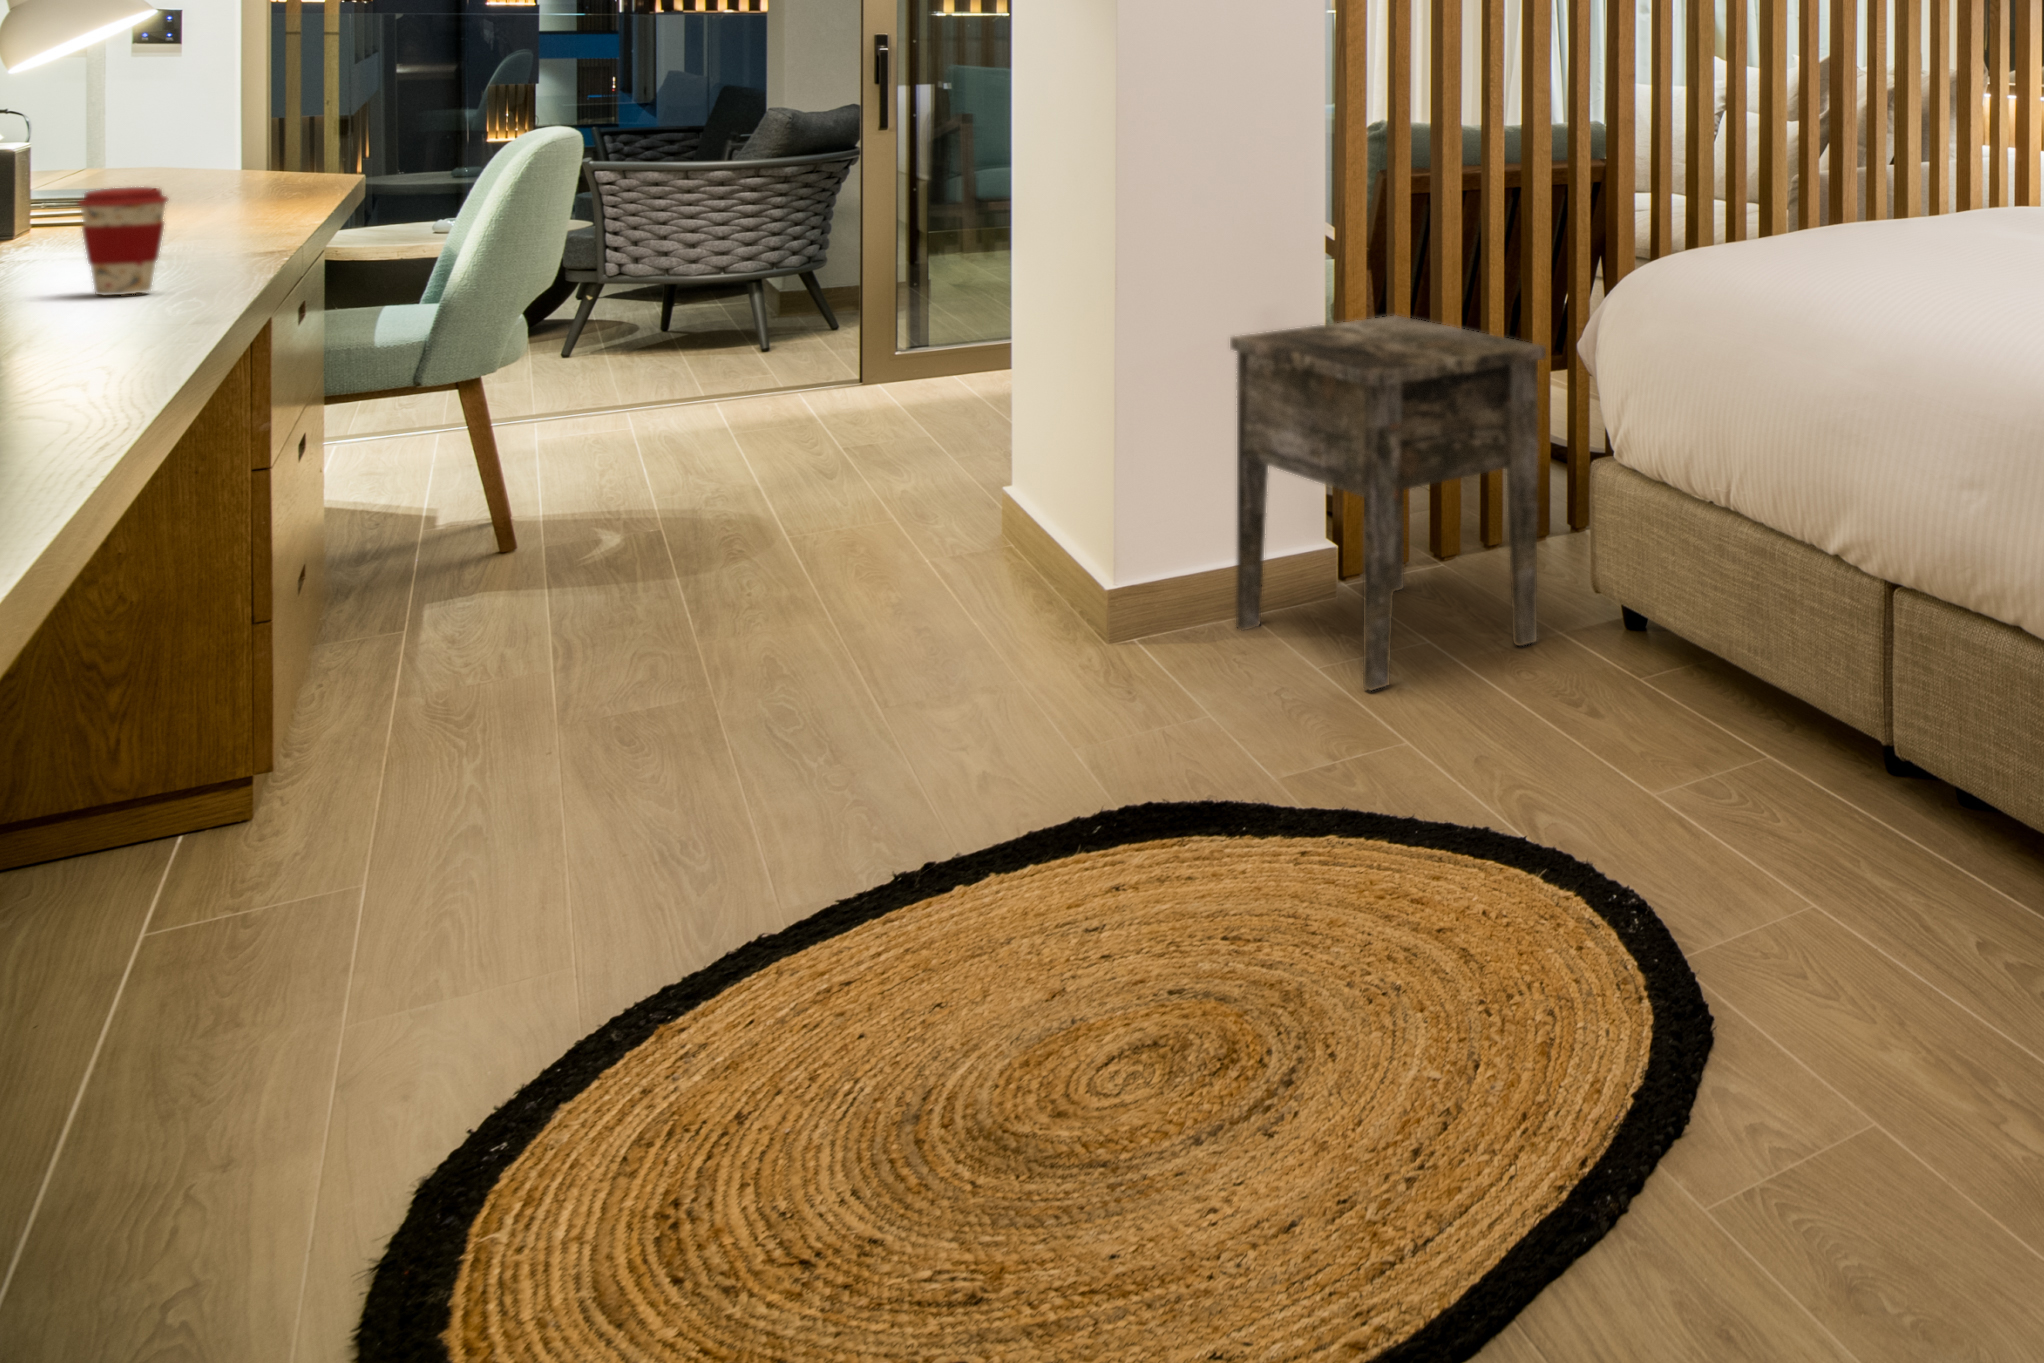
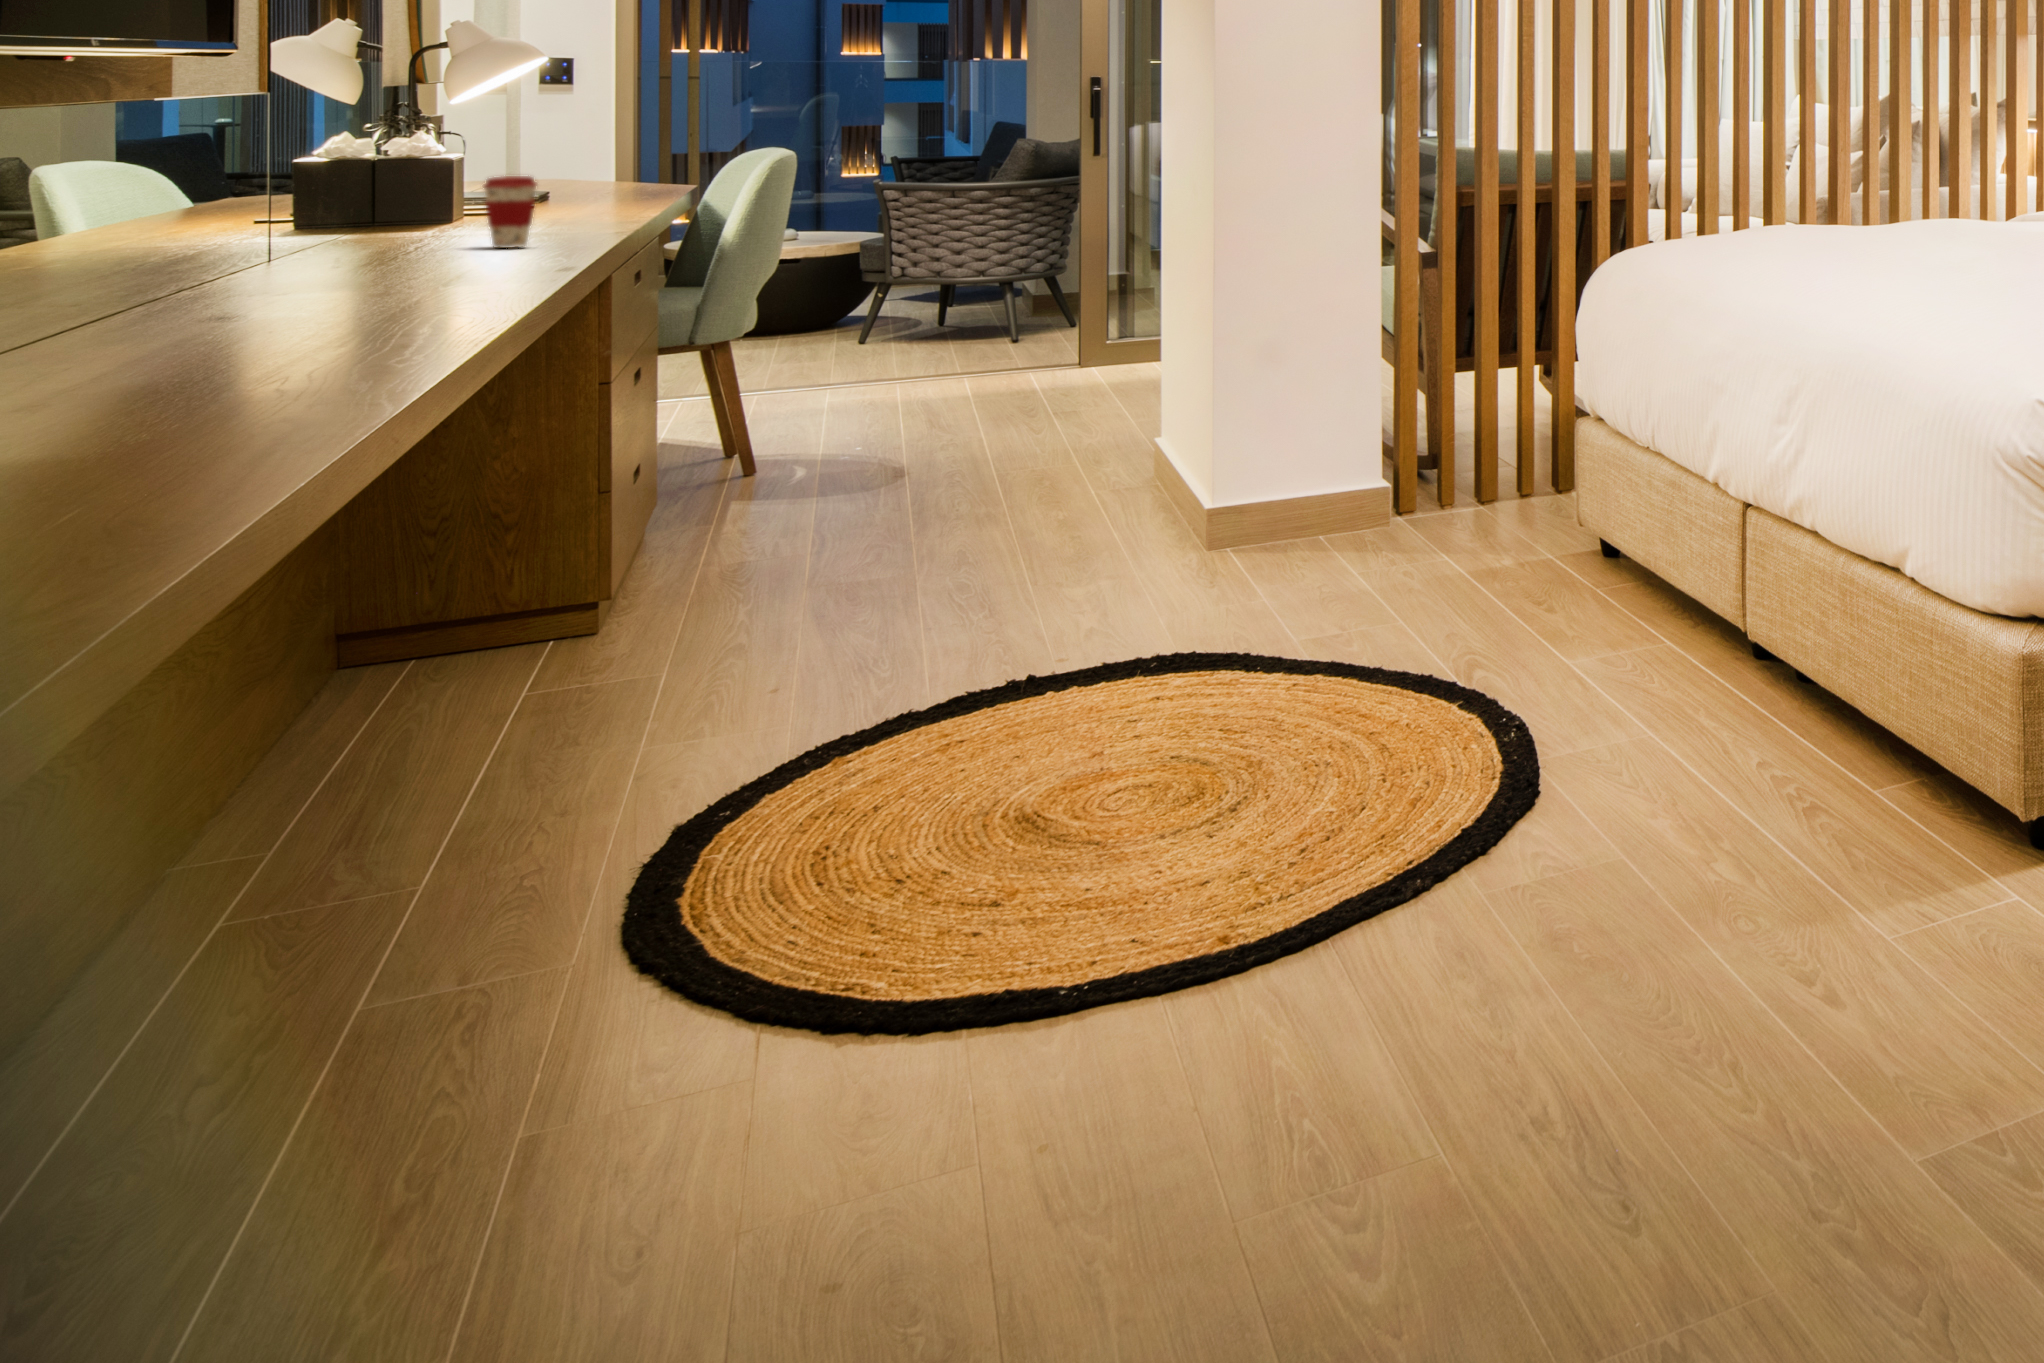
side table: present [1230,315,1546,690] -> none [1302,301,1536,587]

